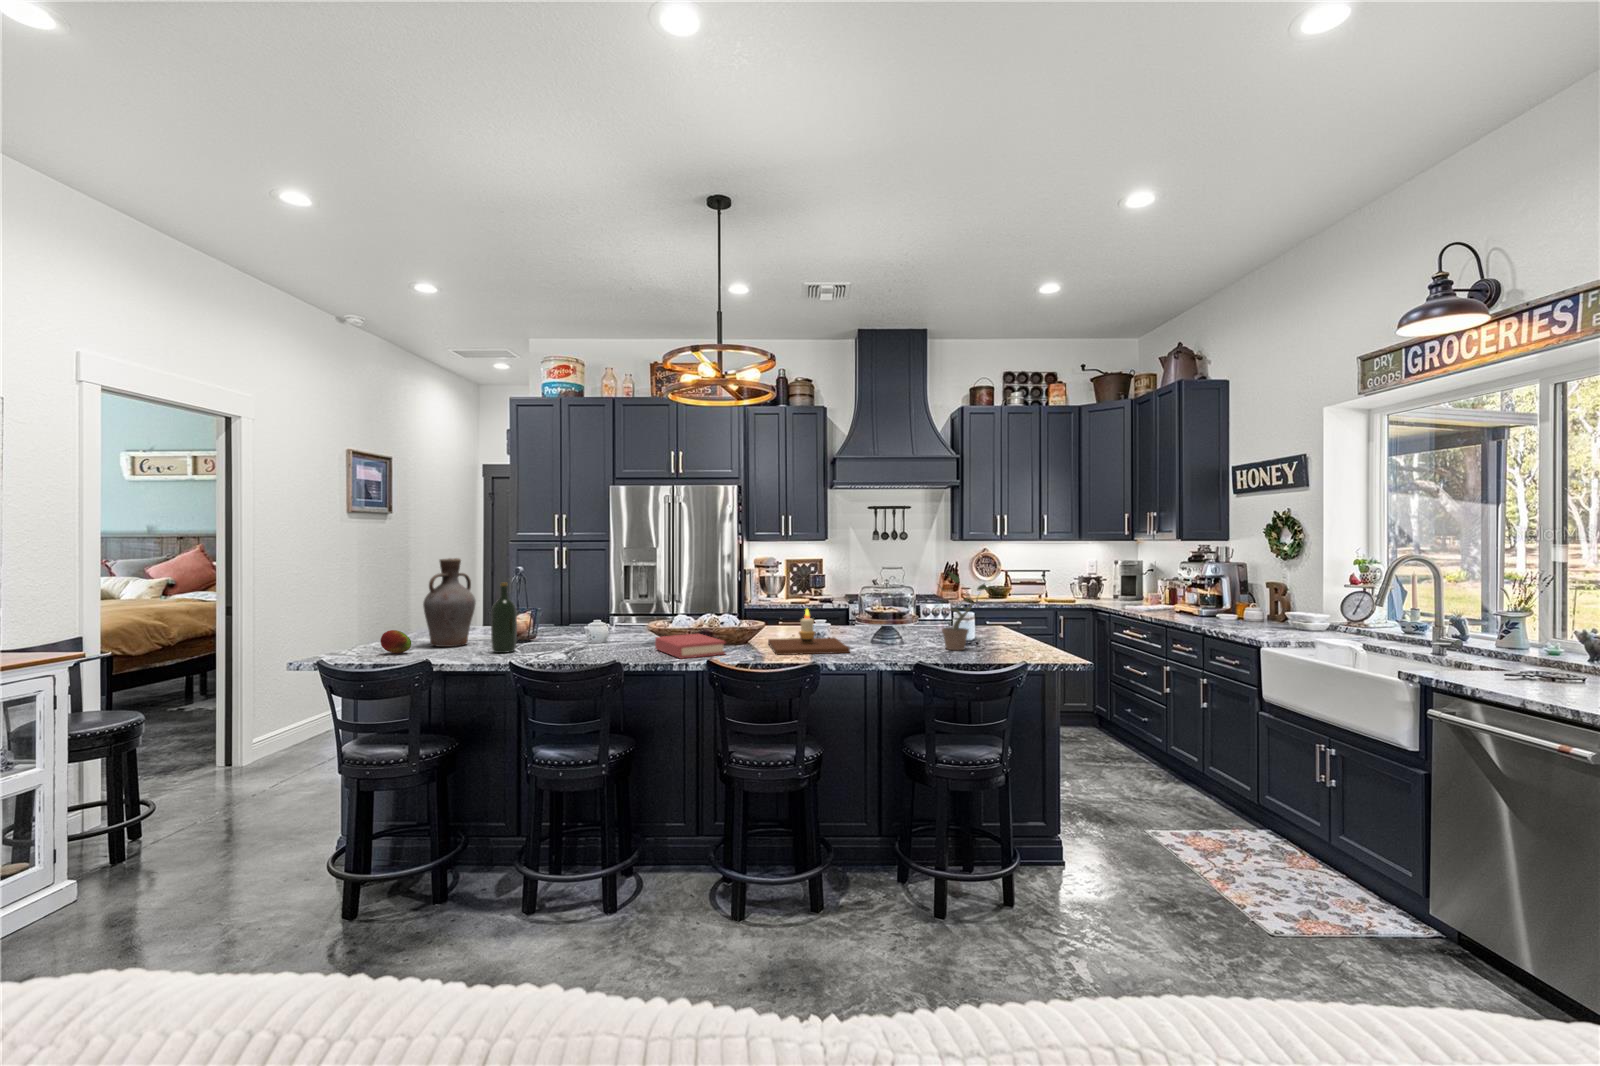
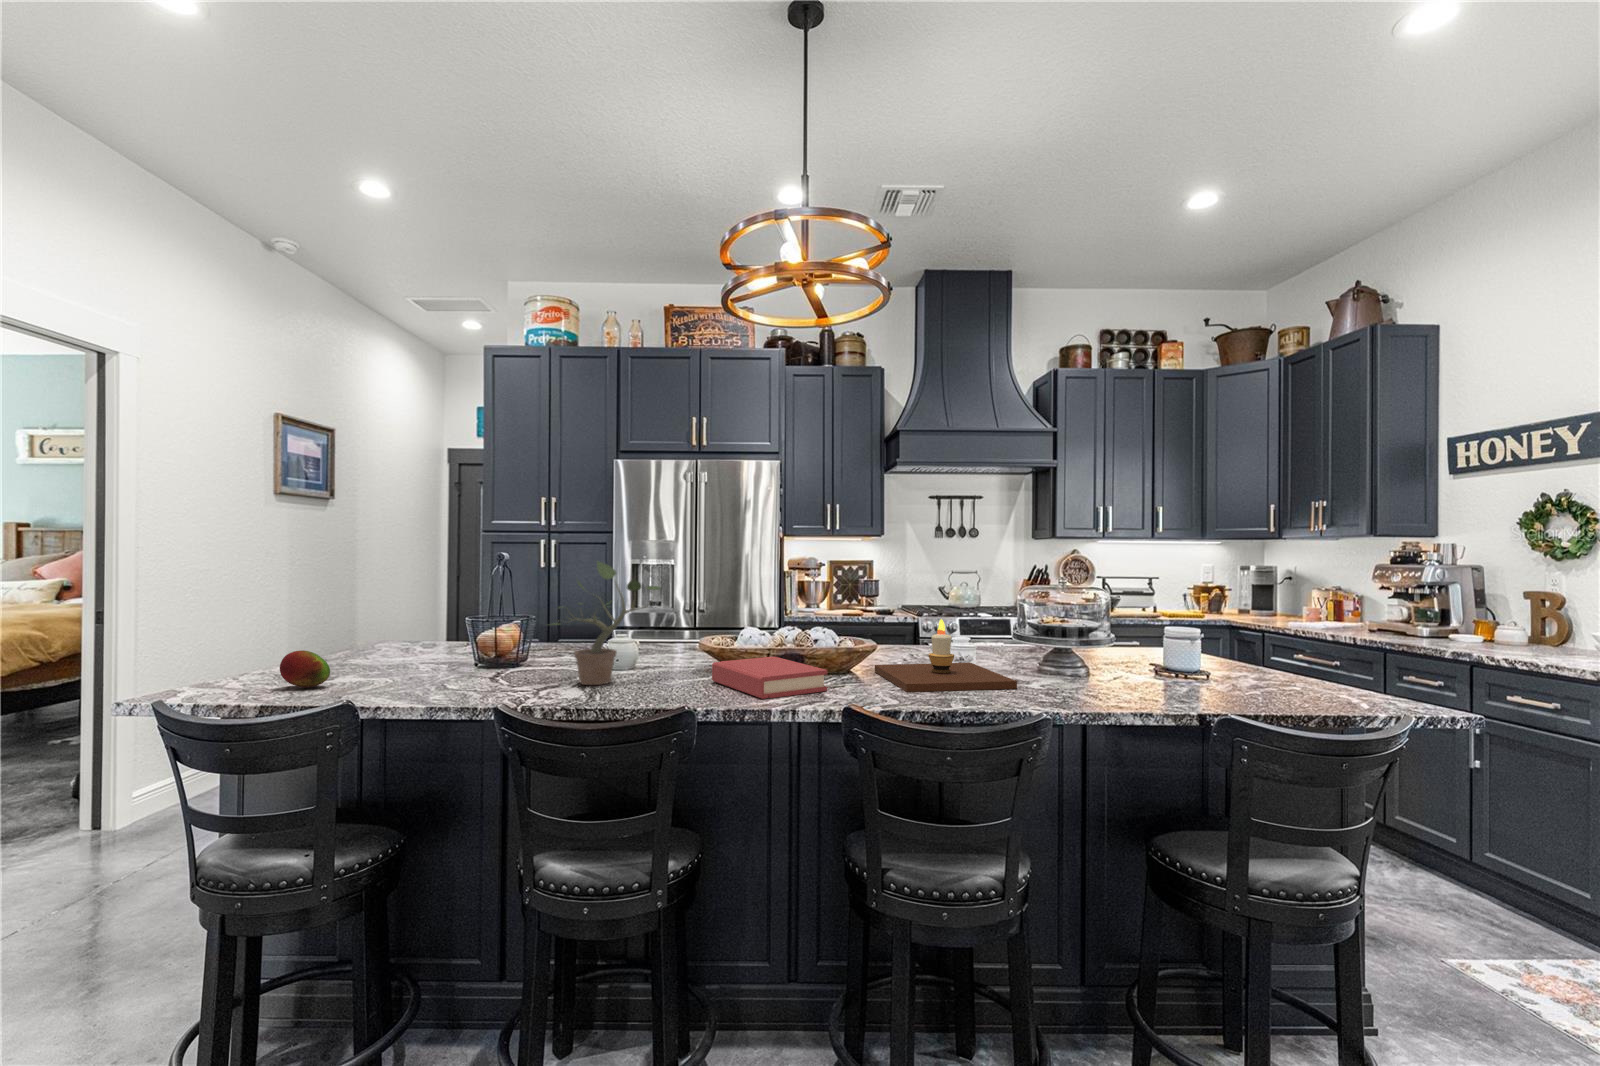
vase: present [423,558,476,647] -> none [354,541,435,676]
potted plant: present [936,572,988,650] -> present [555,561,660,685]
wine bottle: present [491,582,517,653] -> none [458,577,498,687]

